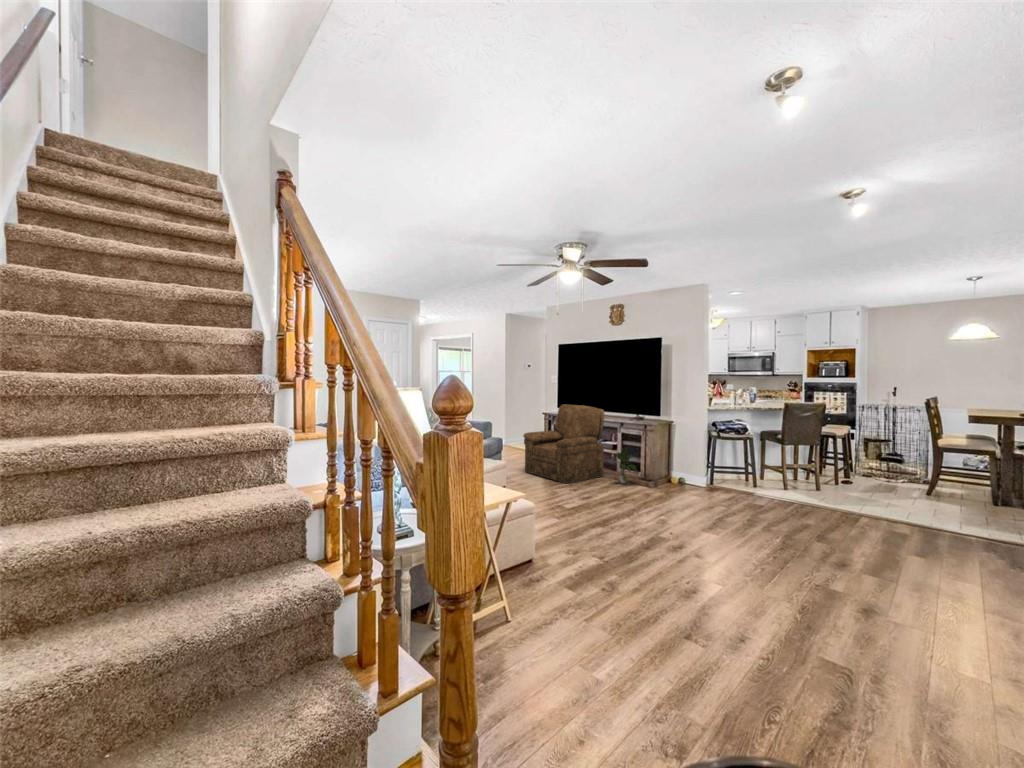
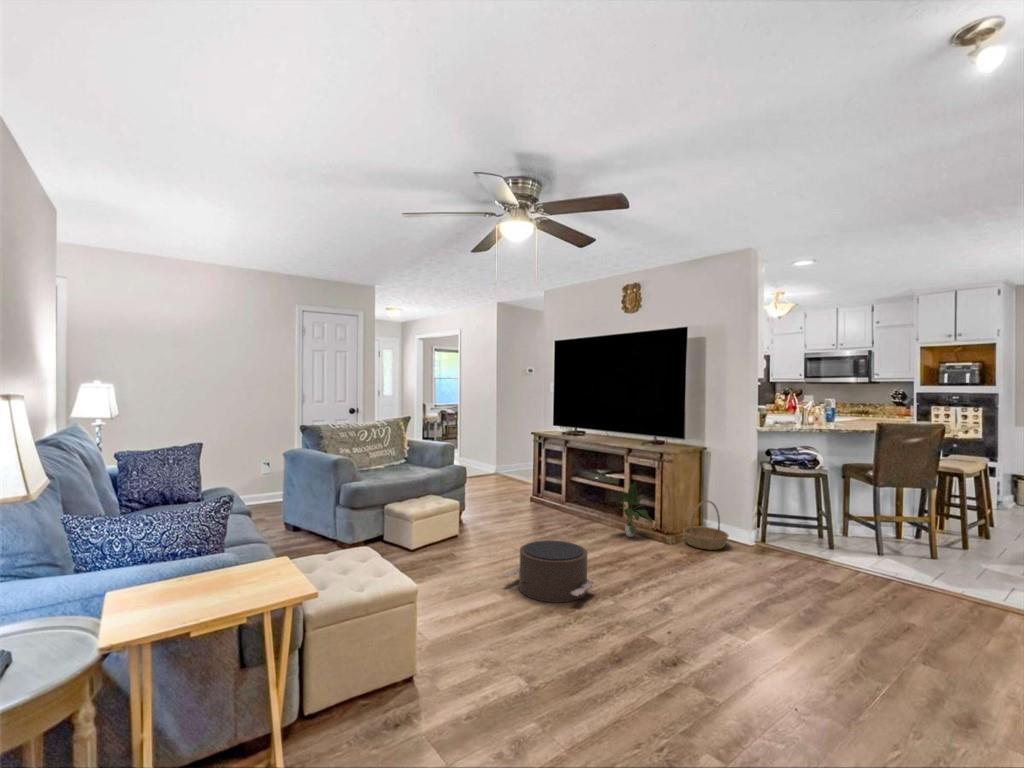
armchair: present [524,404,604,484] -> none [496,420,608,535]
basket: none [659,457,690,489] -> present [683,500,729,550]
pouf: none [557,484,617,521] -> present [505,540,594,602]

